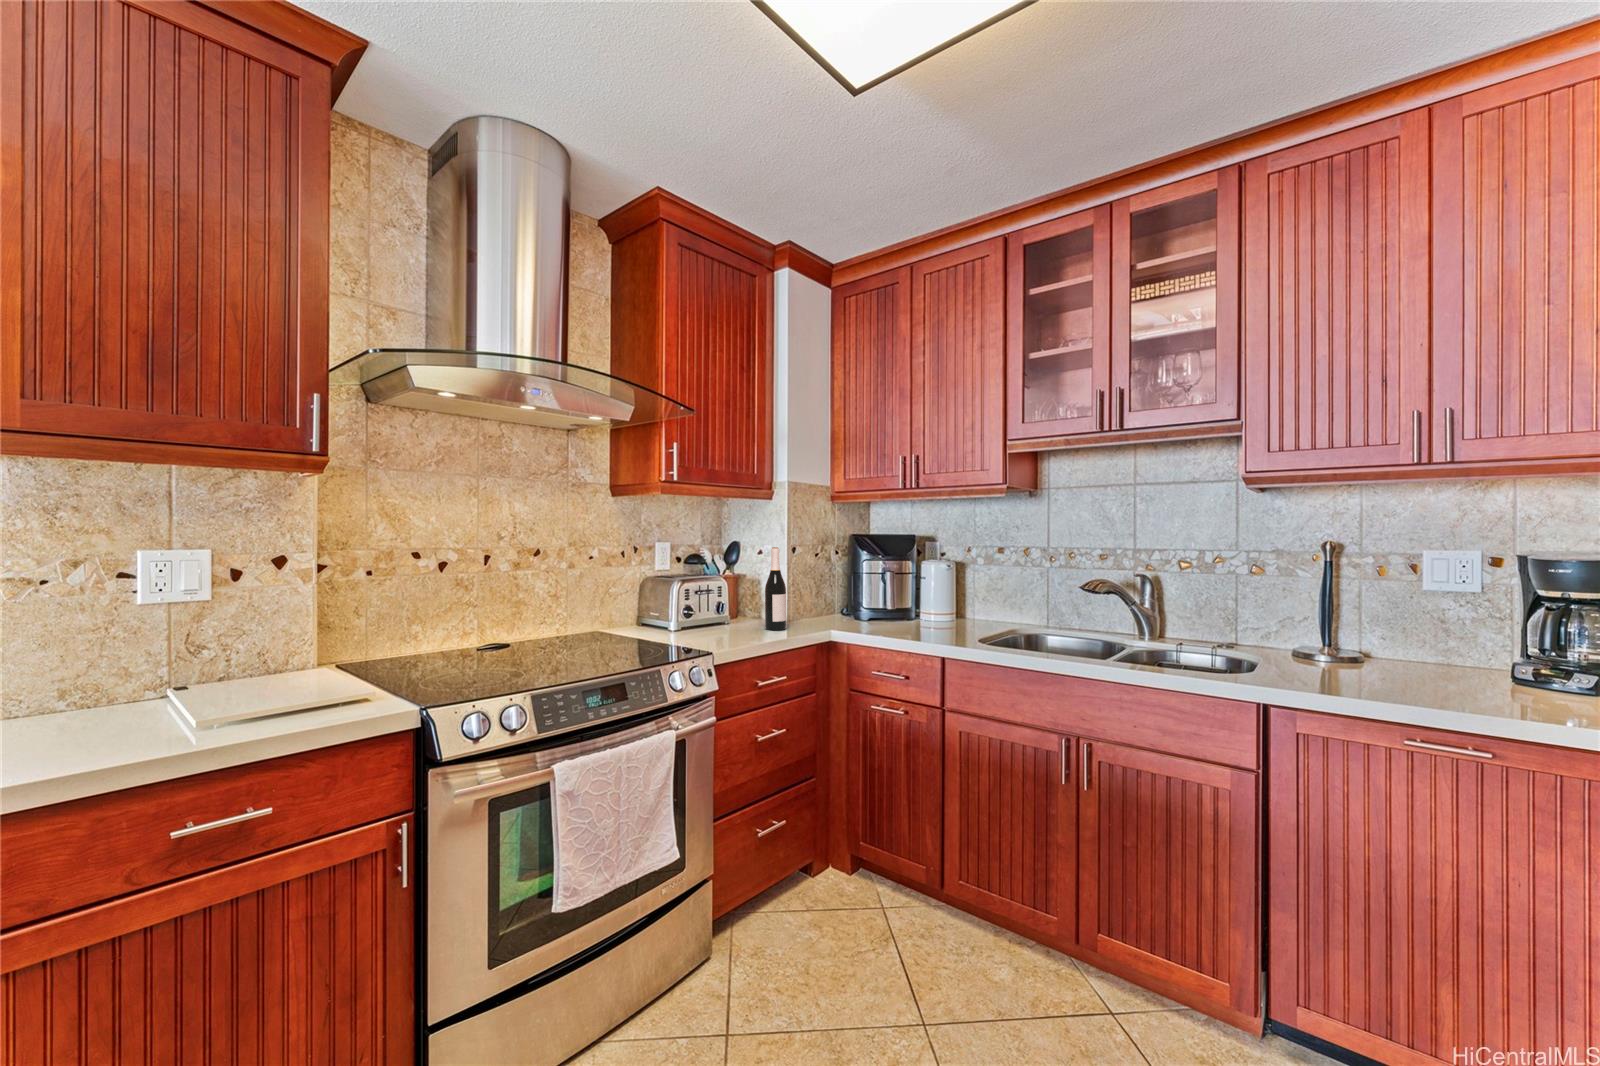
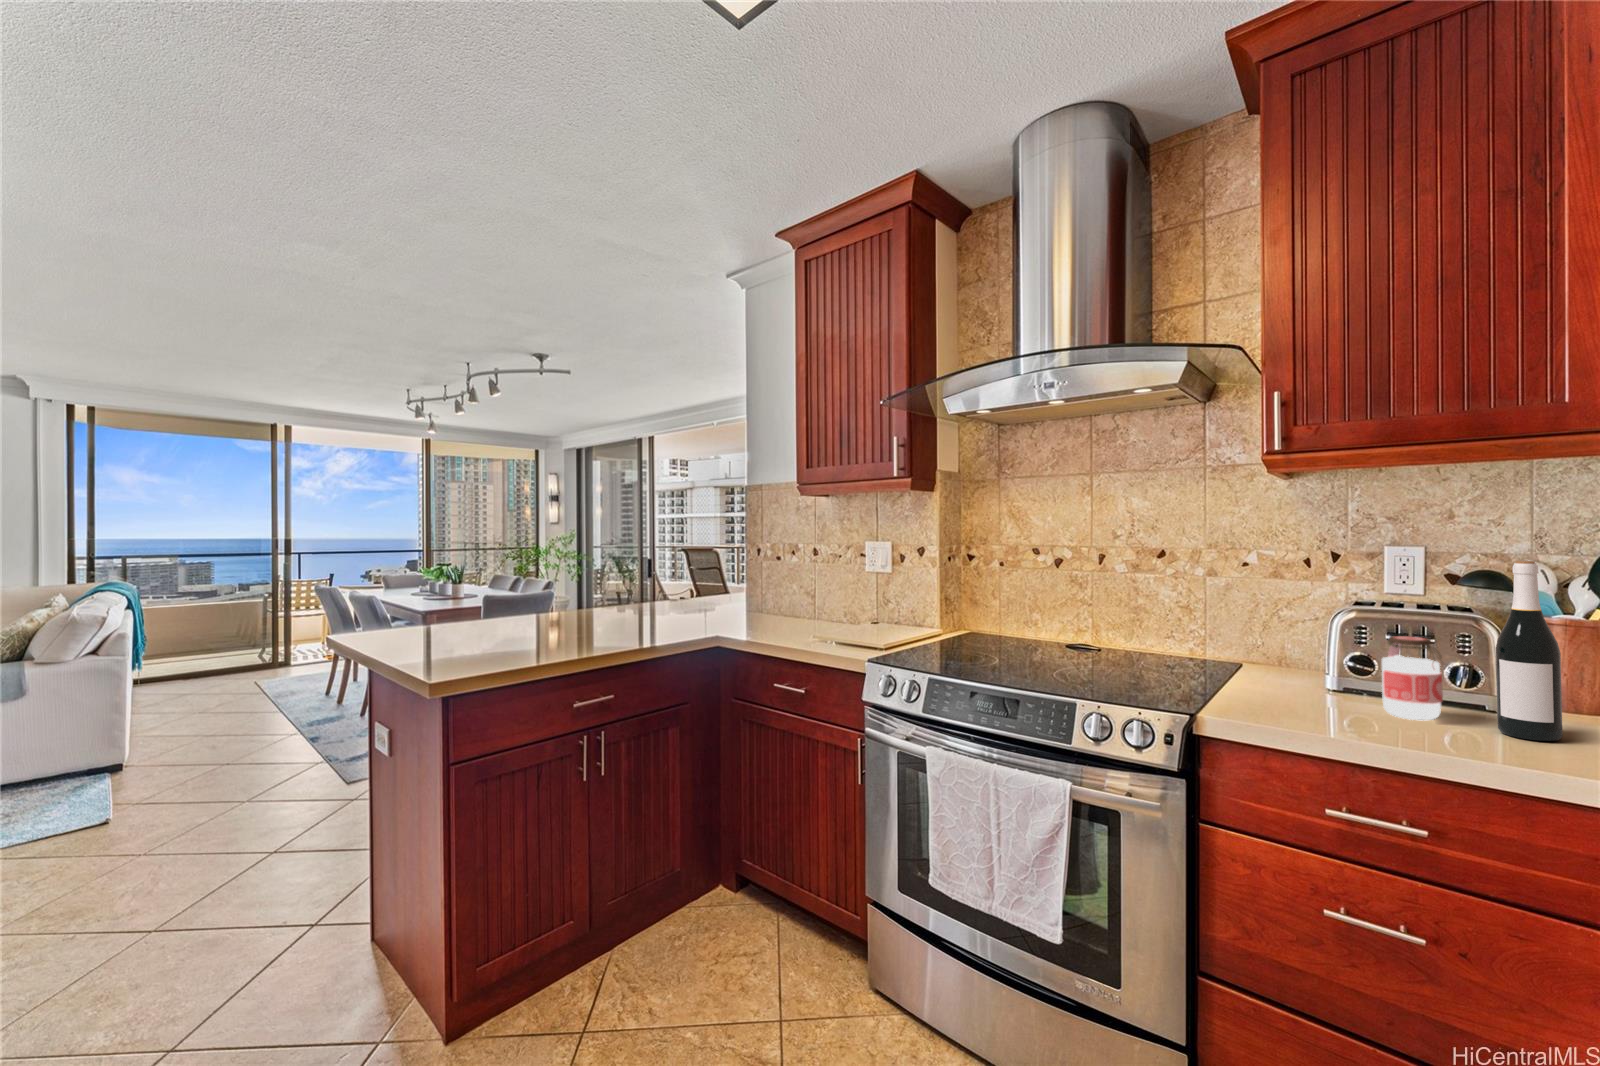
jar: none [731,590,758,634] -> present [1382,636,1443,721]

